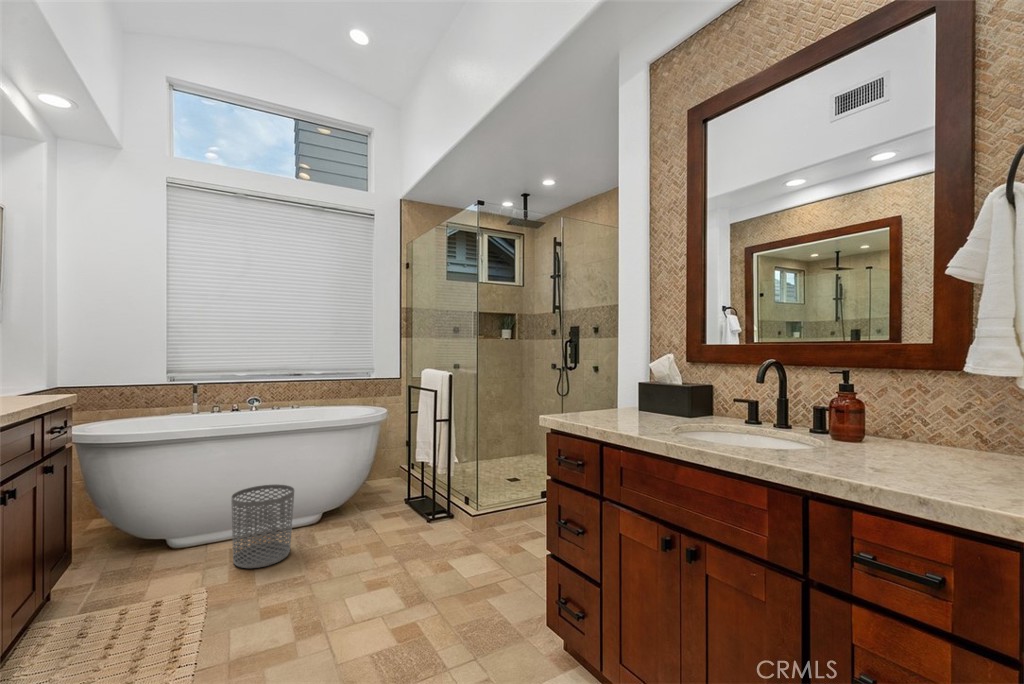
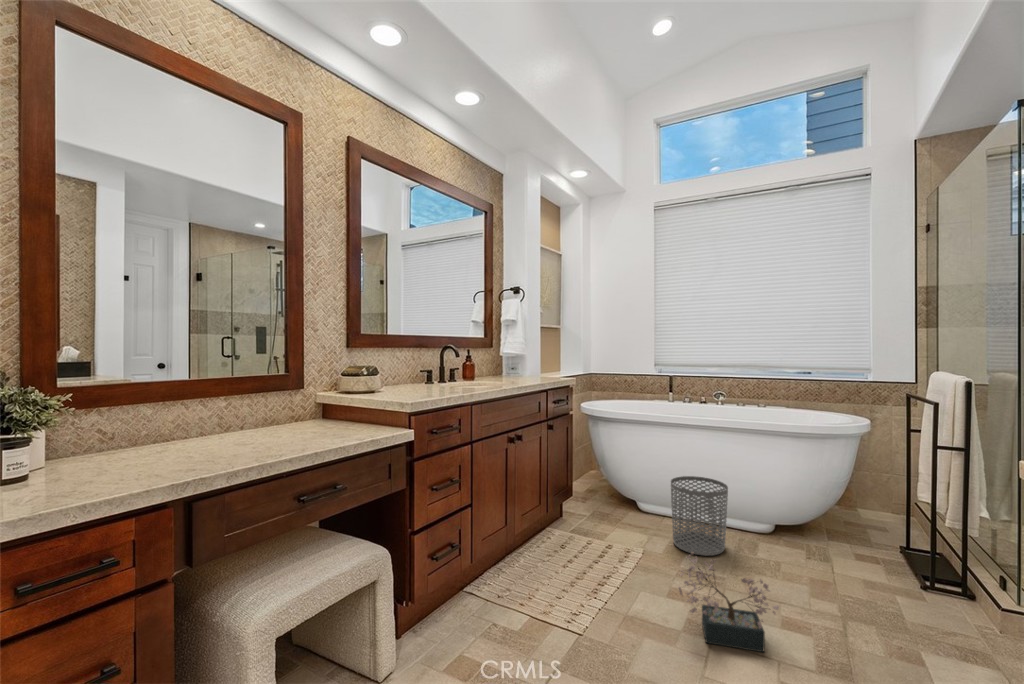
decorative plant: none [295,555,380,637] -> present [679,552,779,652]

